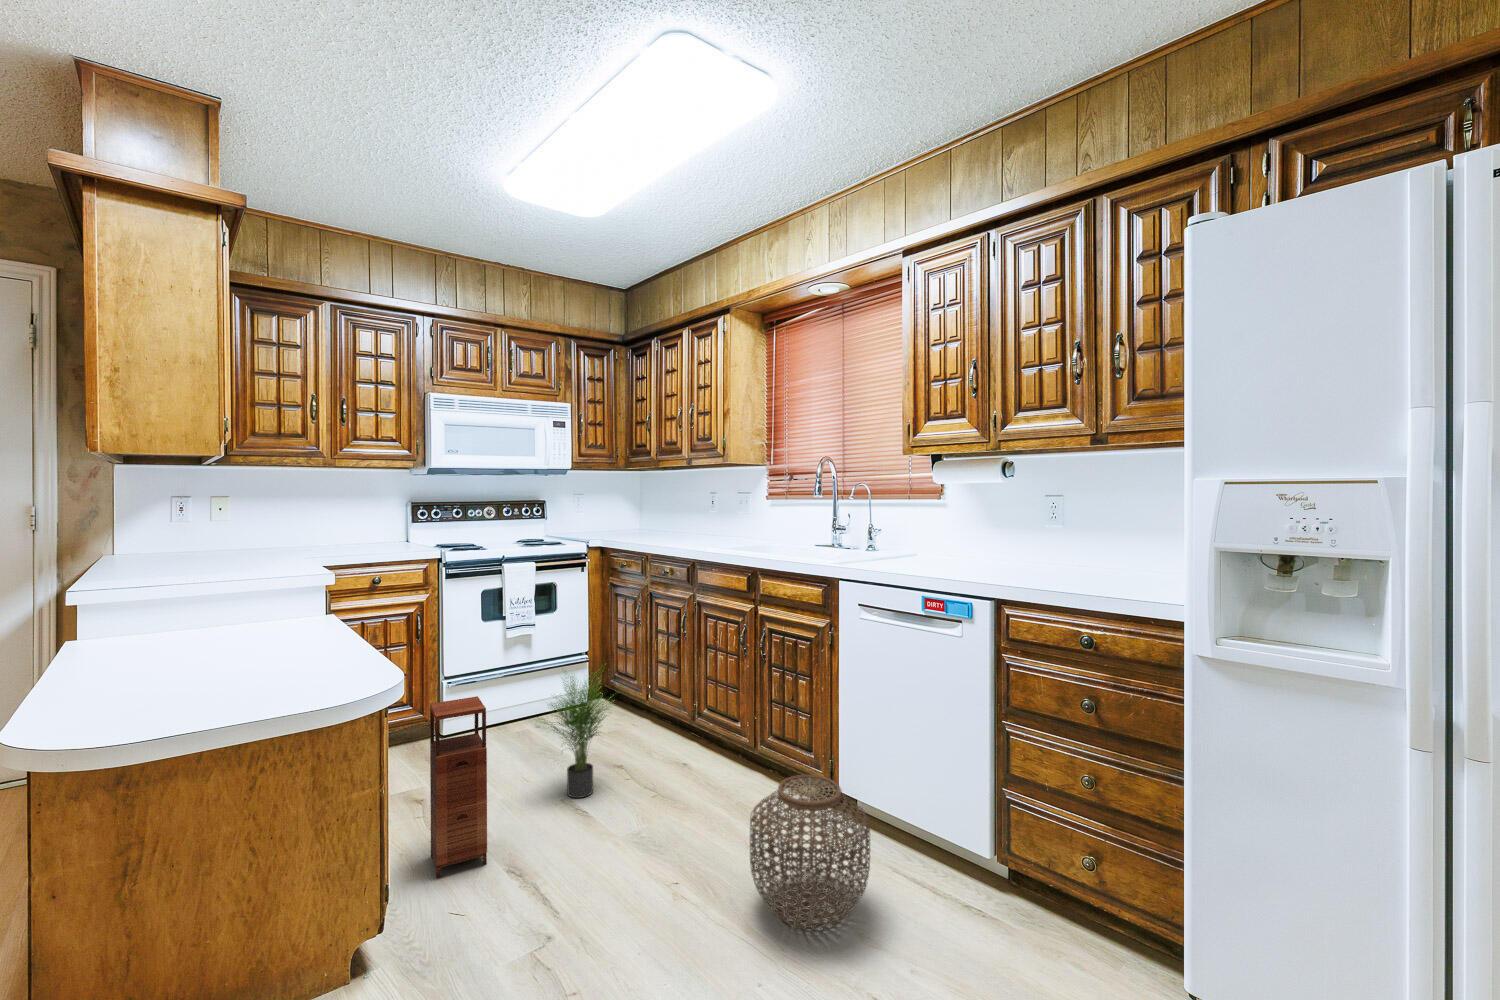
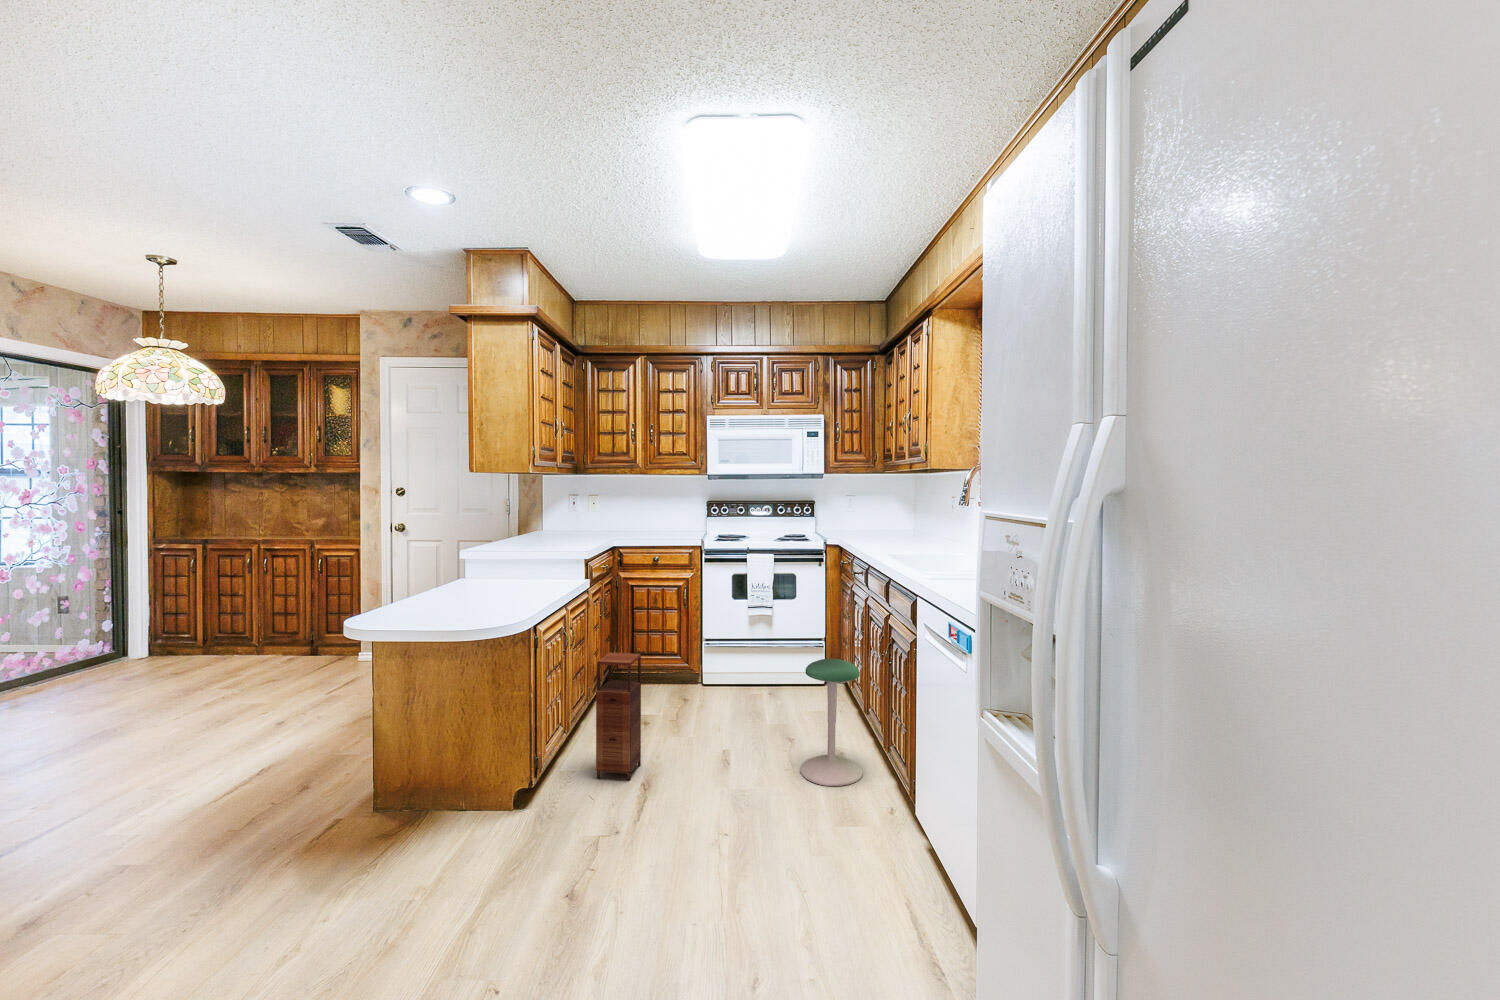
stool: none [661,660,726,794] -> present [800,659,863,786]
potted plant: present [539,675,607,798] -> none [693,645,772,757]
woven basket: present [750,775,870,930] -> none [731,782,848,937]

